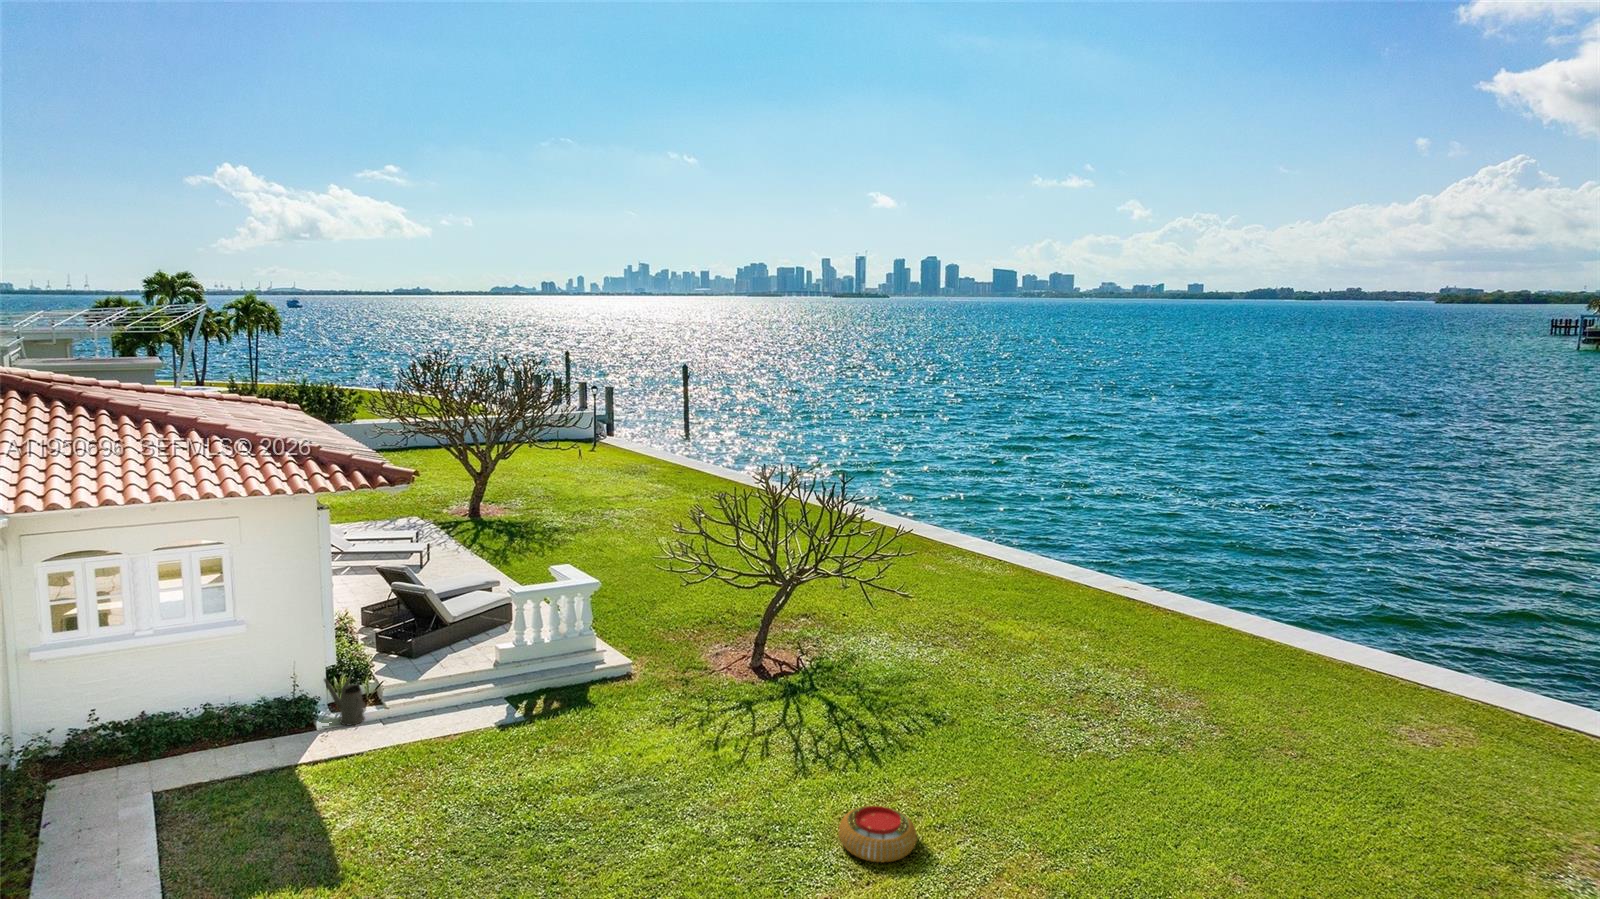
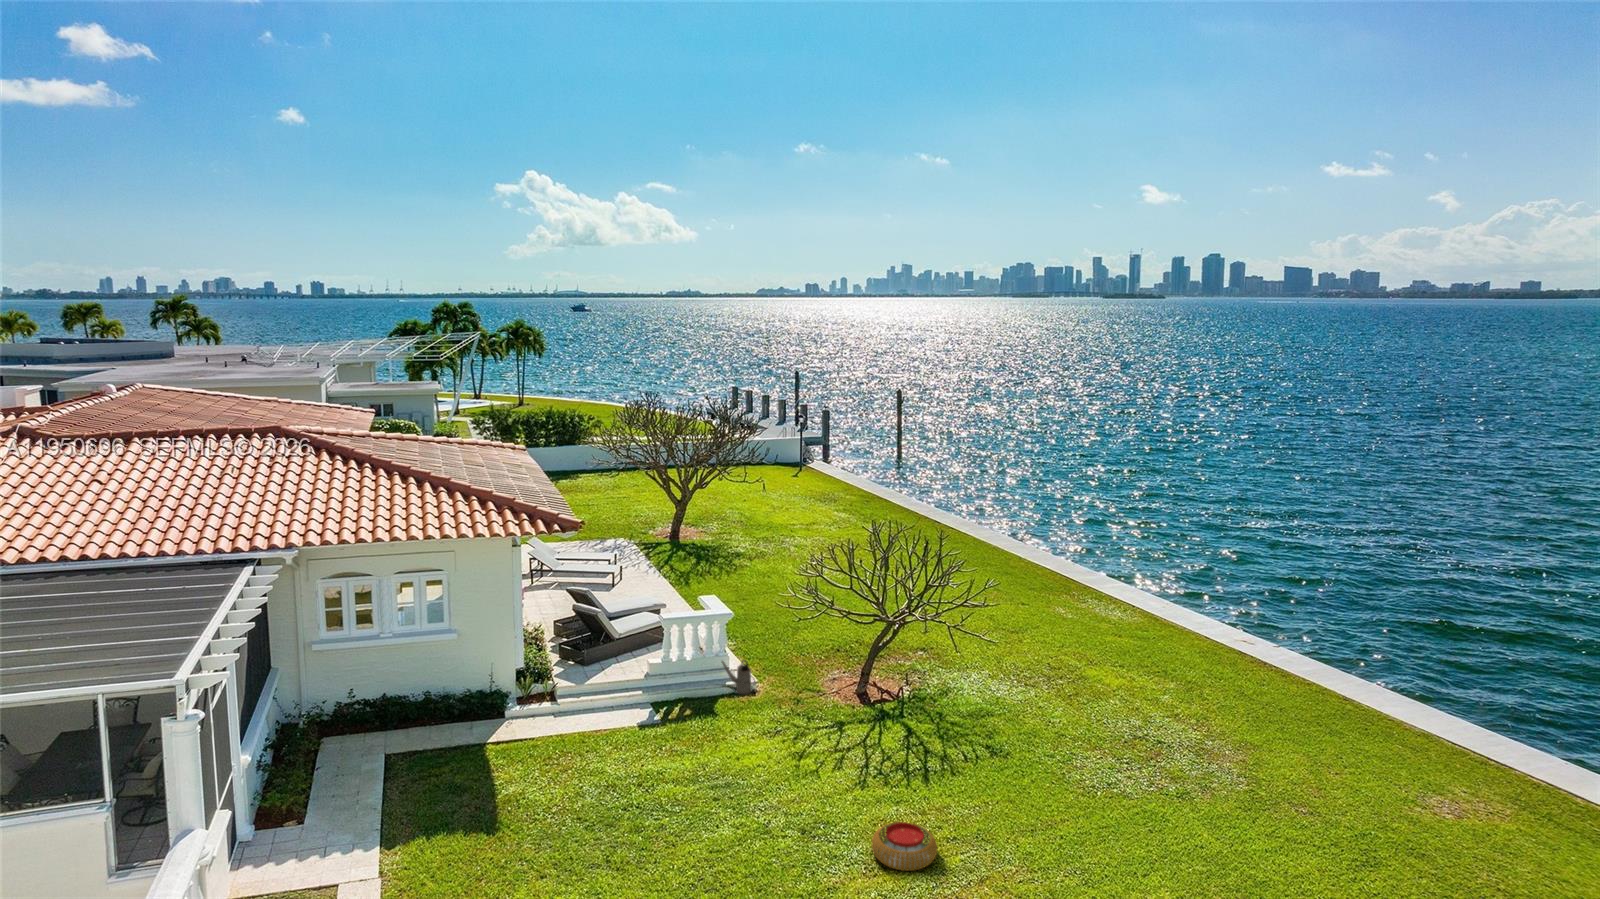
watering can: present [324,678,366,725] -> present [722,661,754,694]

